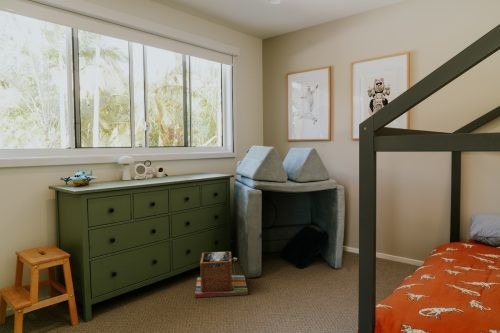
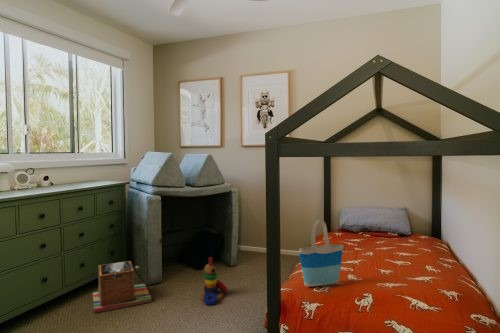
tote bag: none [401,227,464,309] -> present [299,219,343,287]
stacking toy: none [295,257,326,308] -> present [199,257,227,305]

